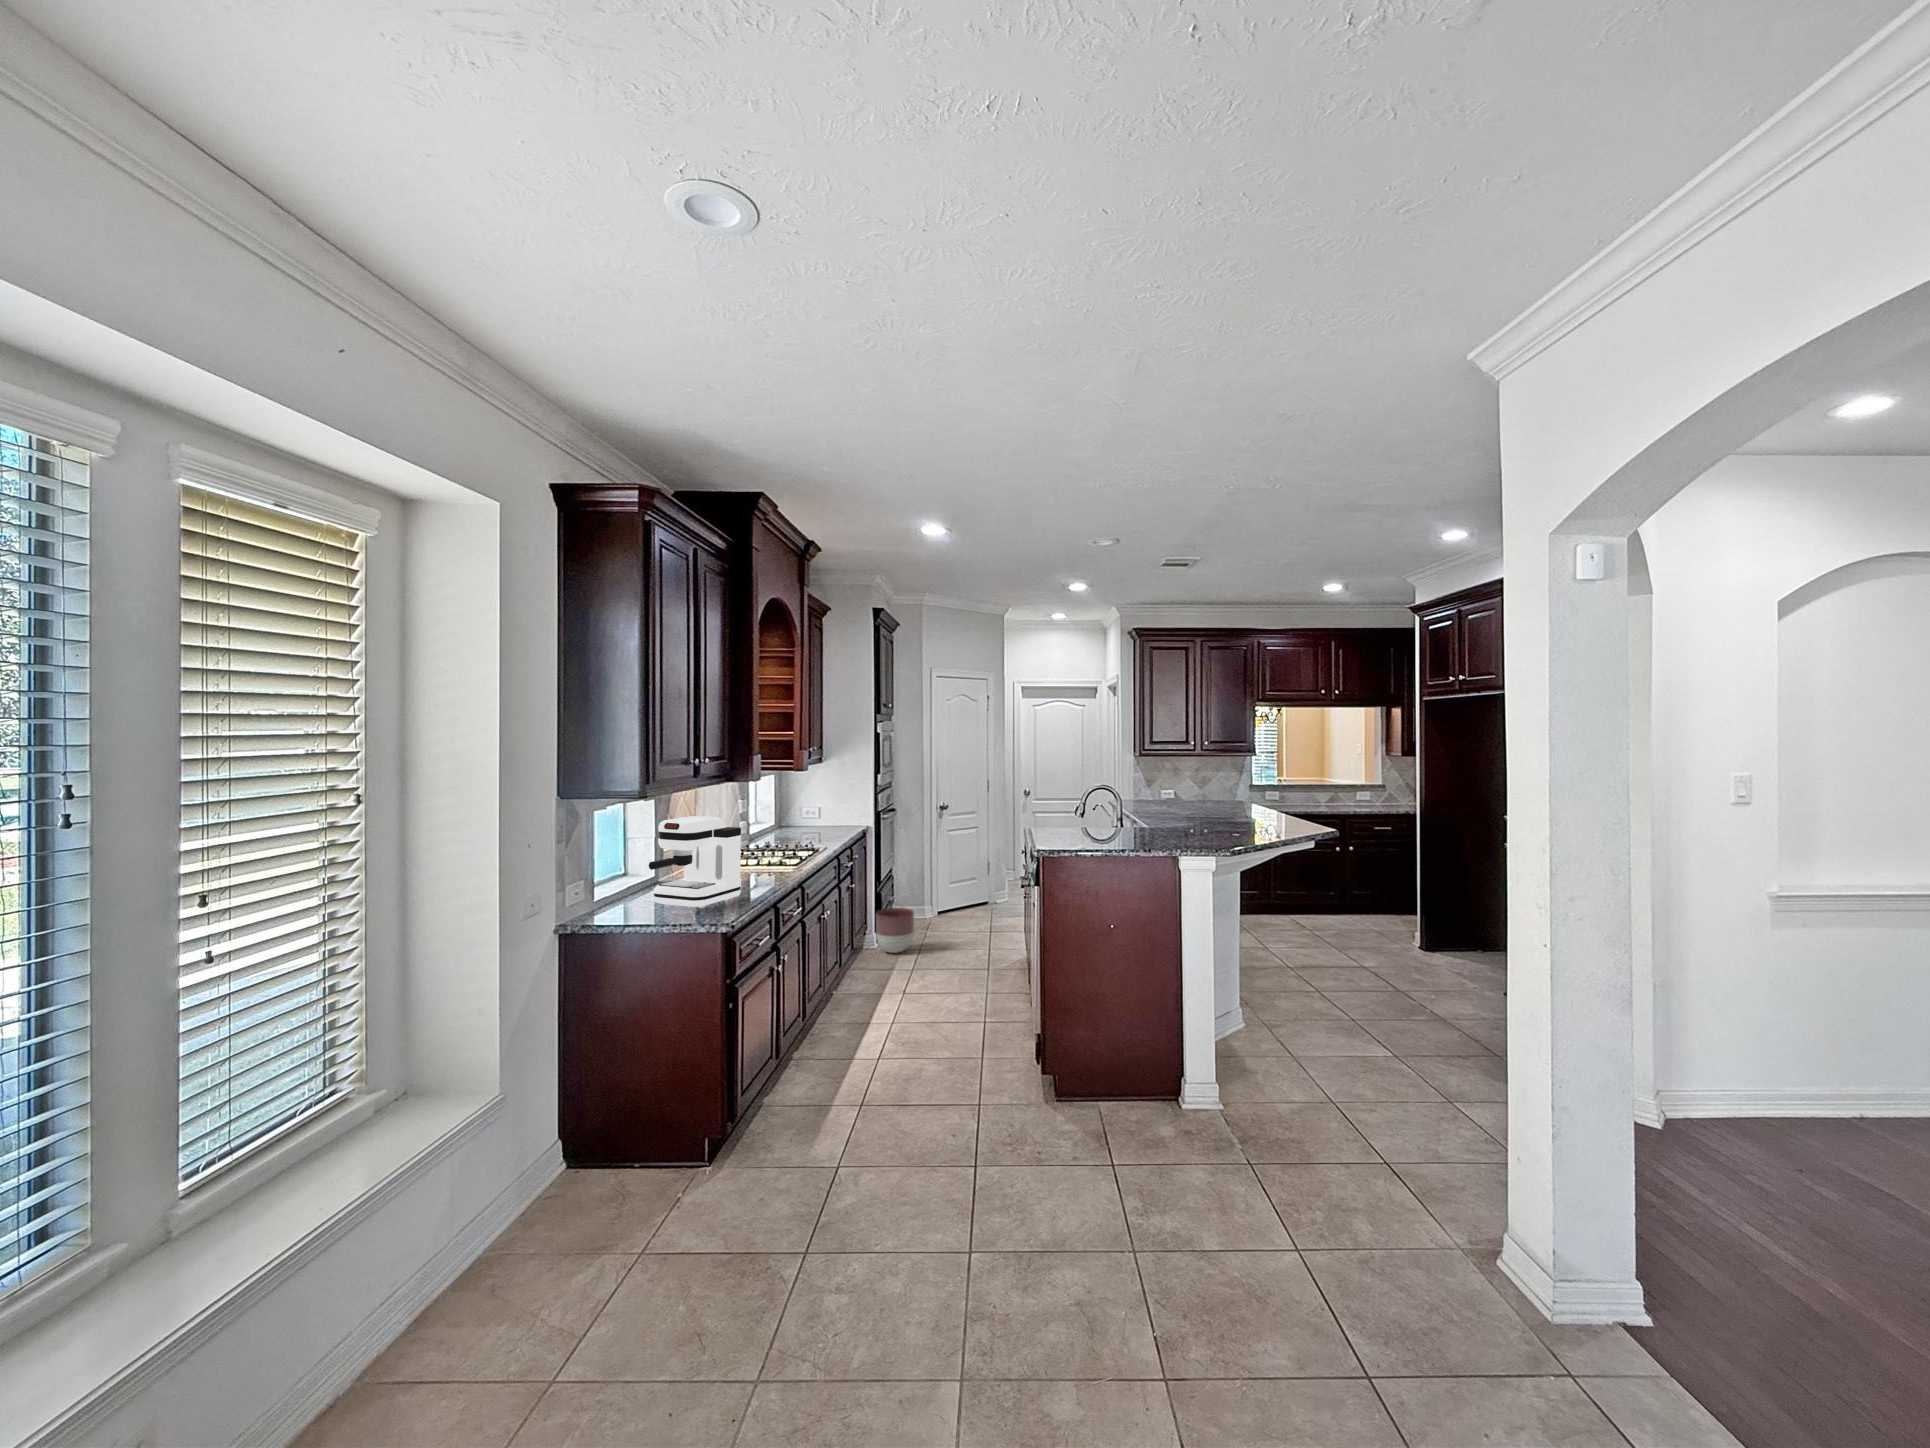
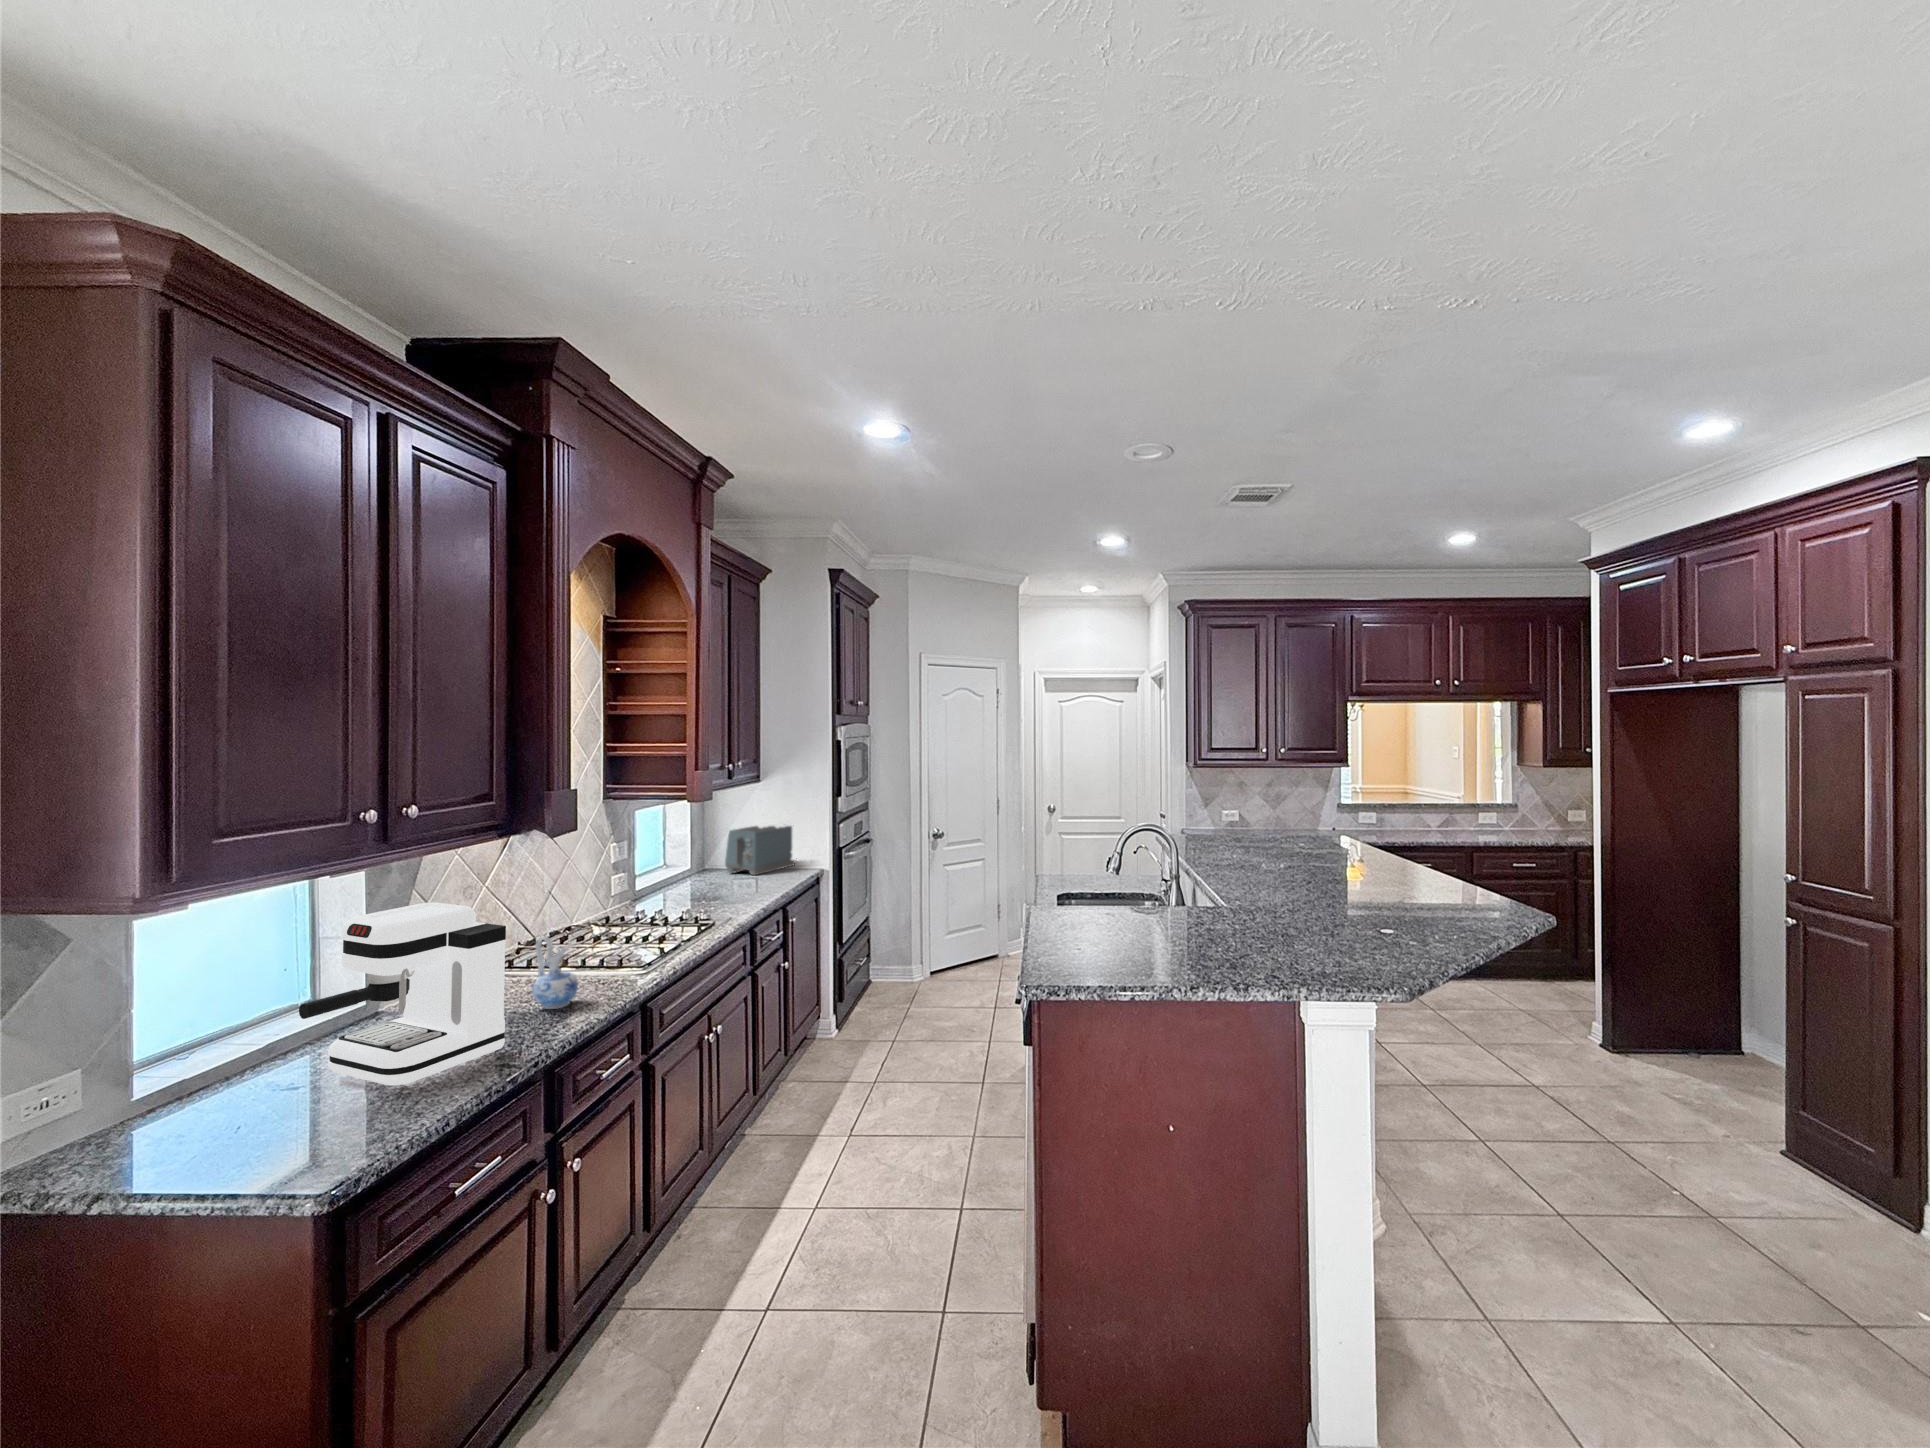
toaster: none [800,794,849,829] -> present [725,826,797,875]
ceramic pitcher: none [737,842,762,884] -> present [532,936,578,1009]
planter: present [876,908,914,953] -> none [835,979,888,1044]

